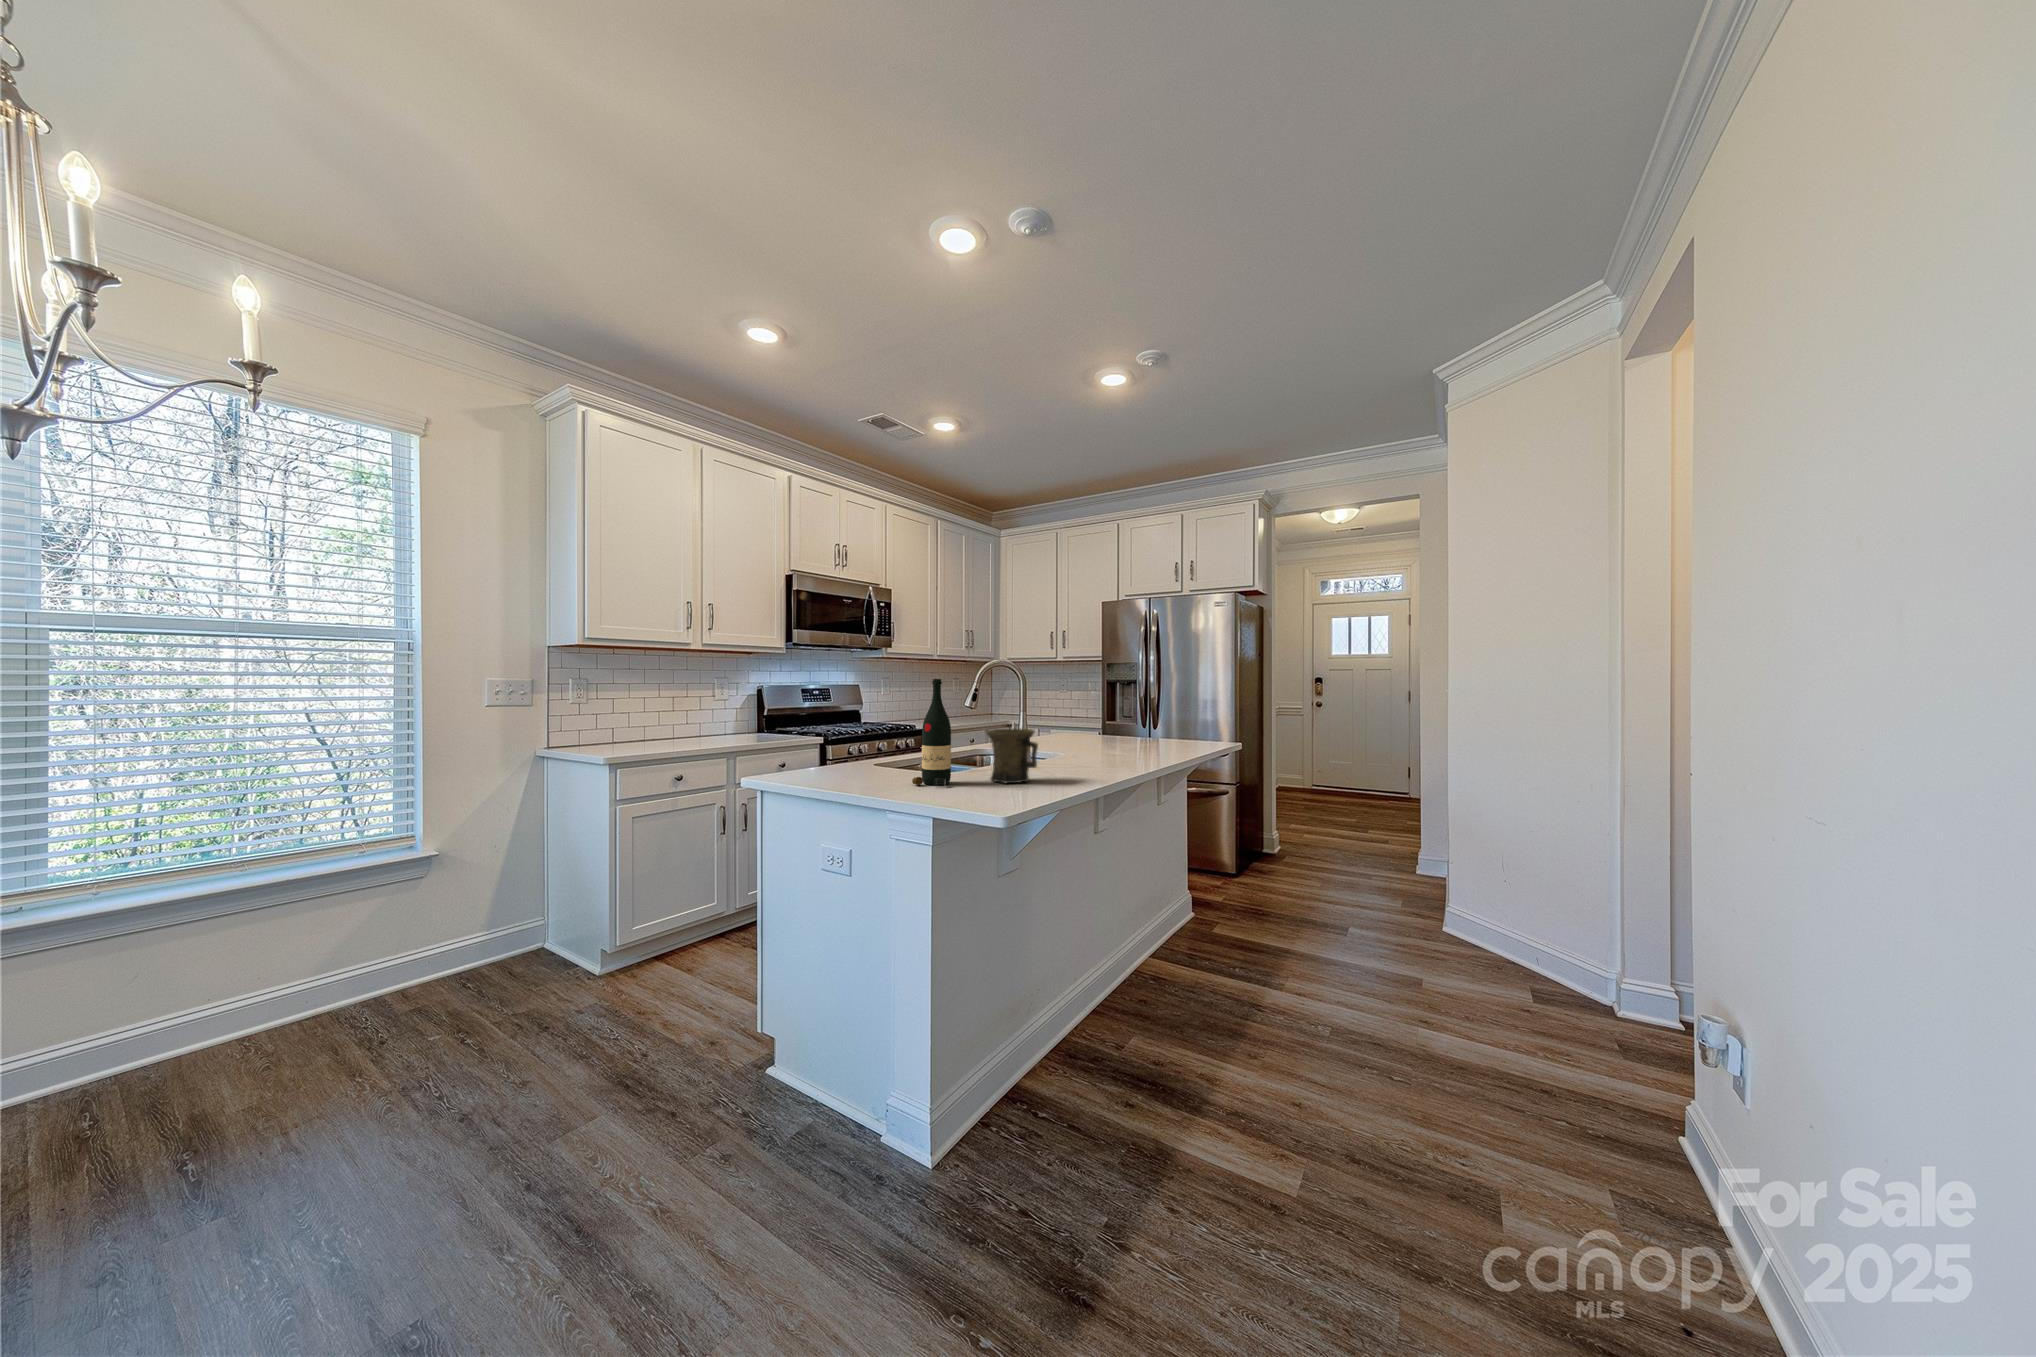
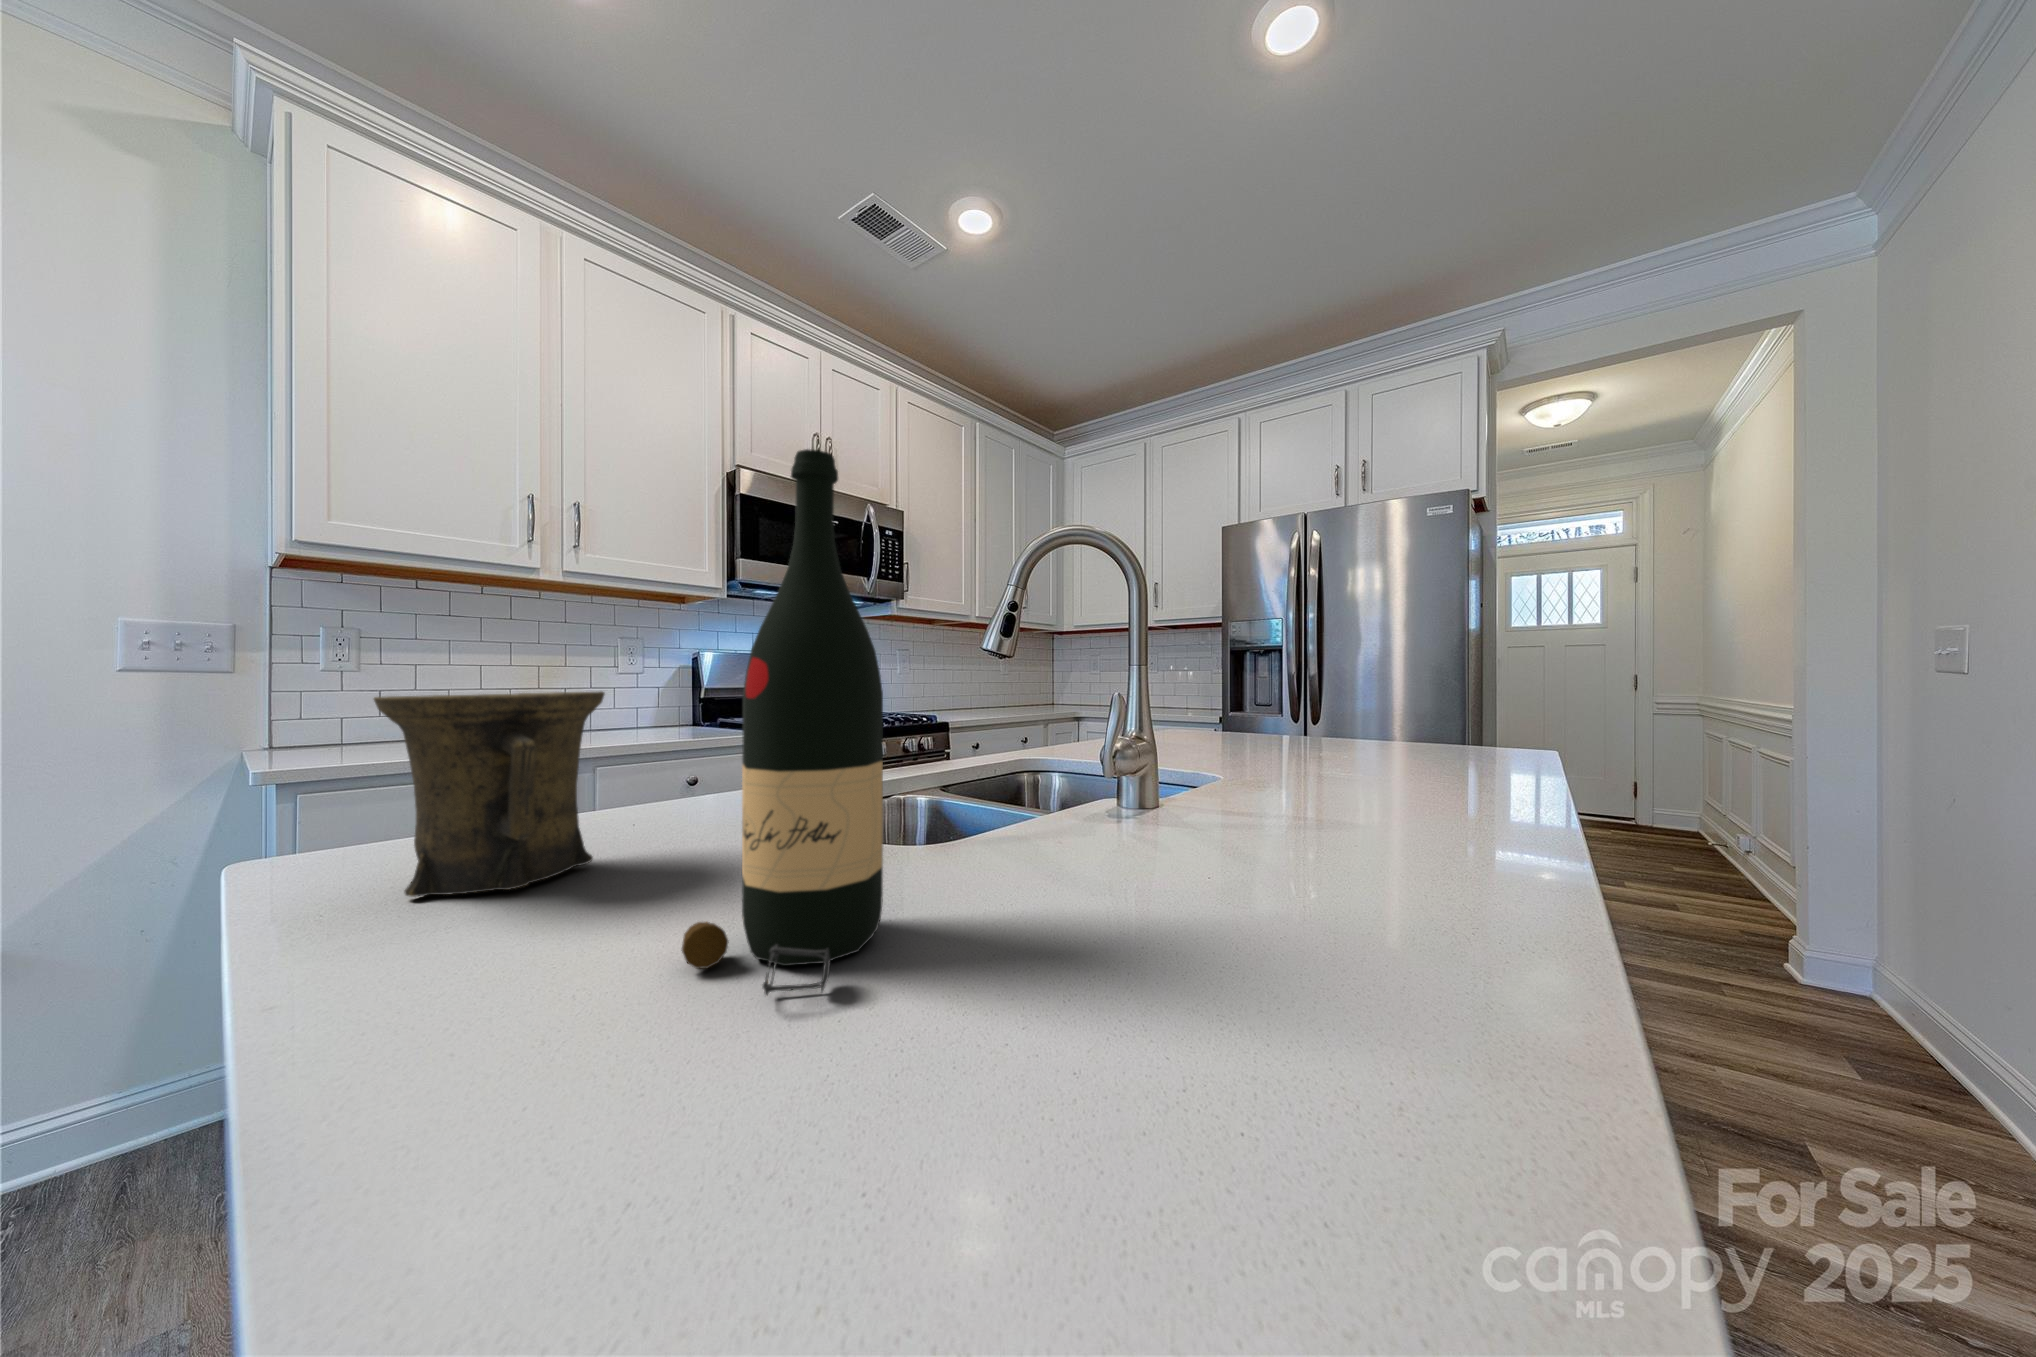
mug: present [986,728,1038,783] -> present [374,691,605,897]

